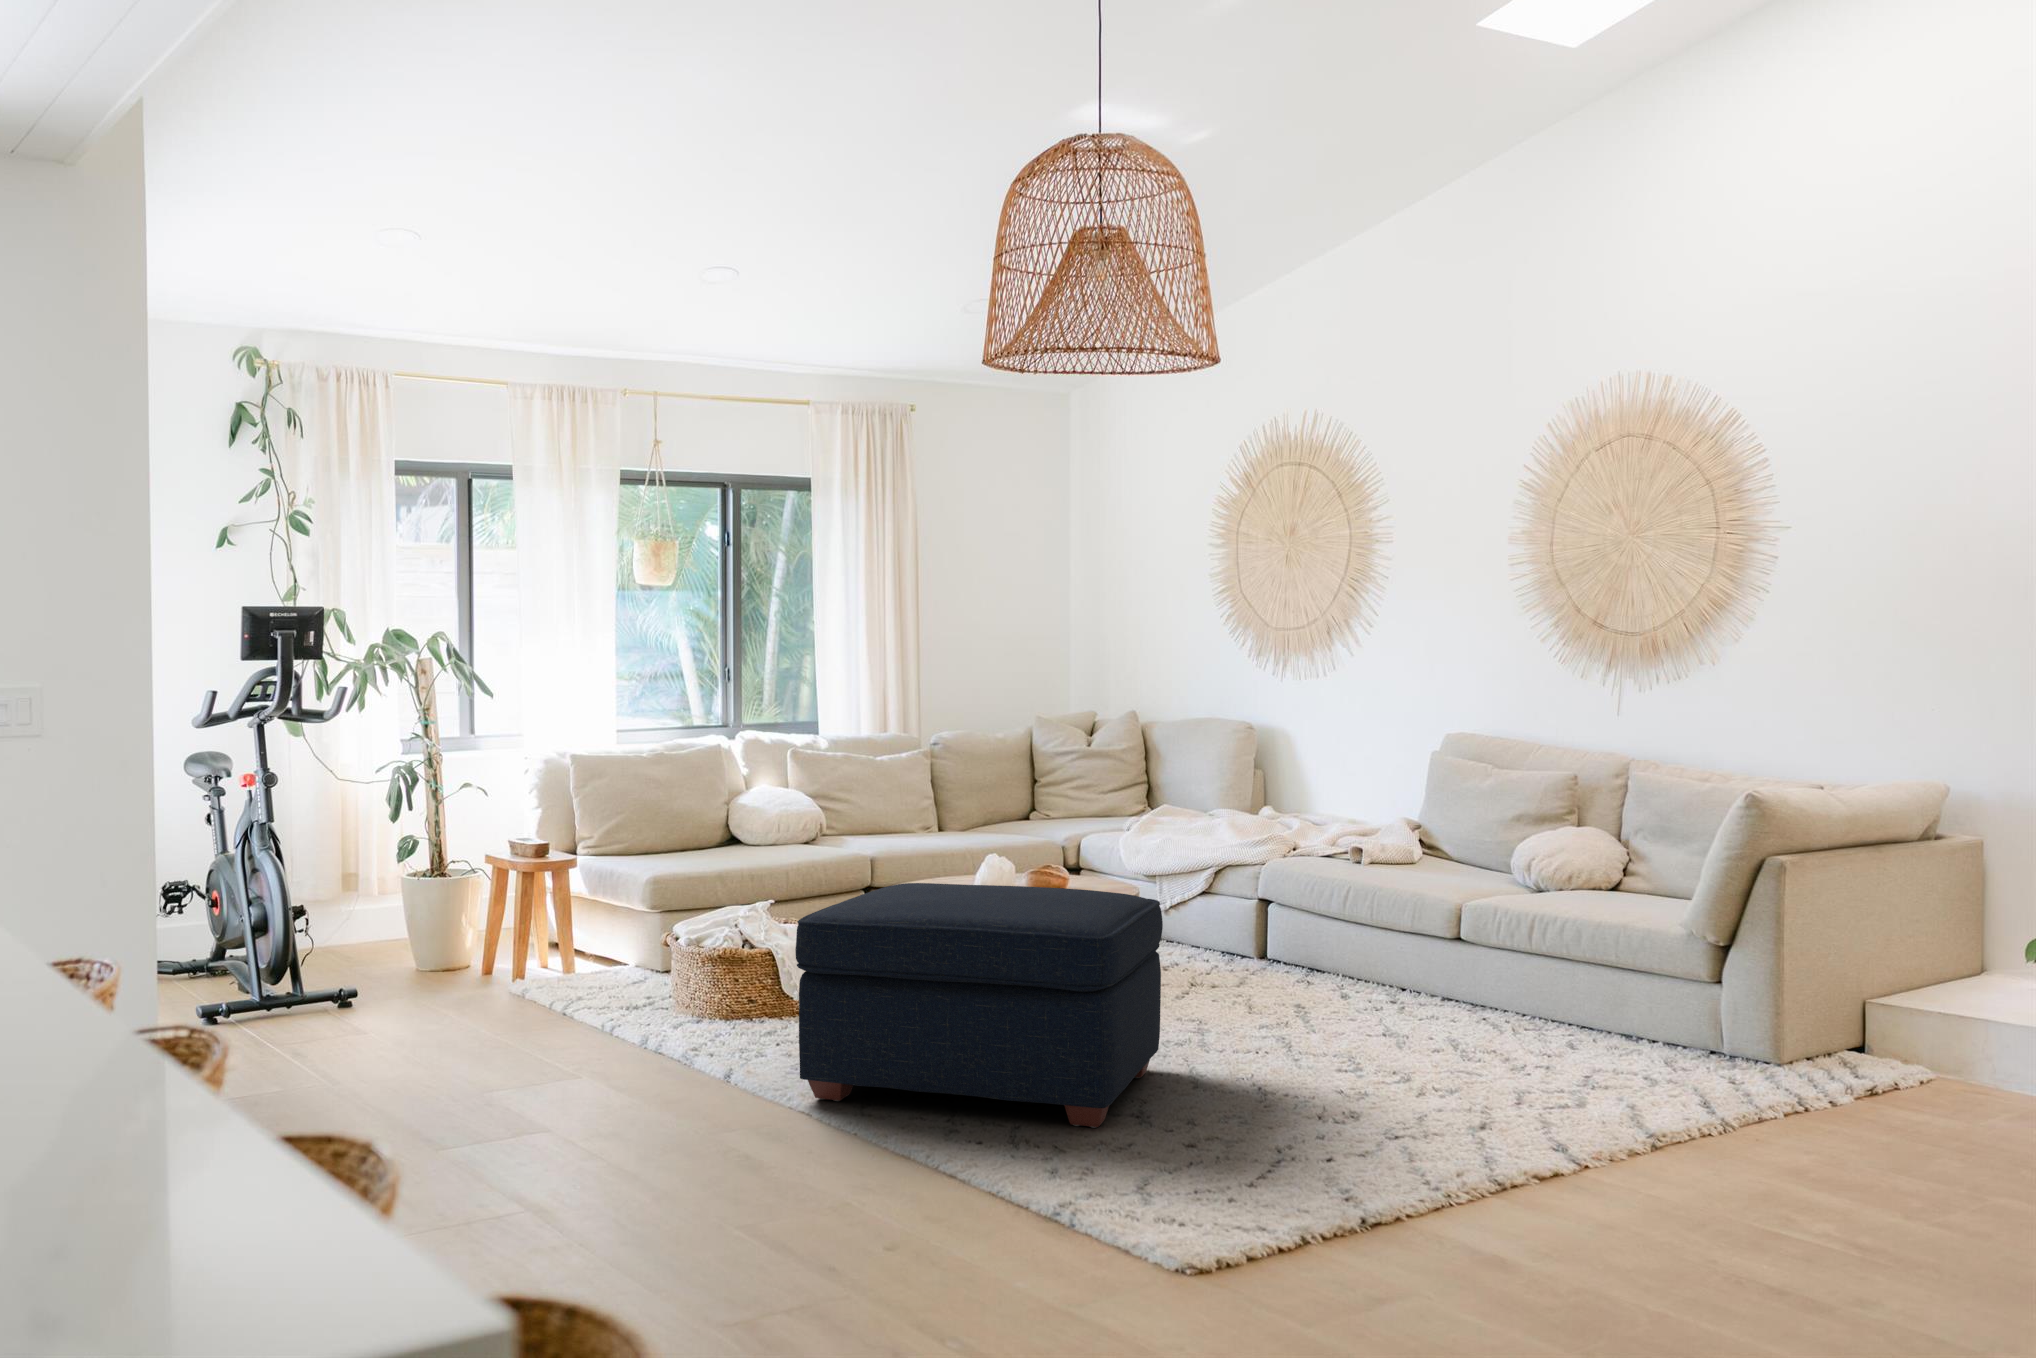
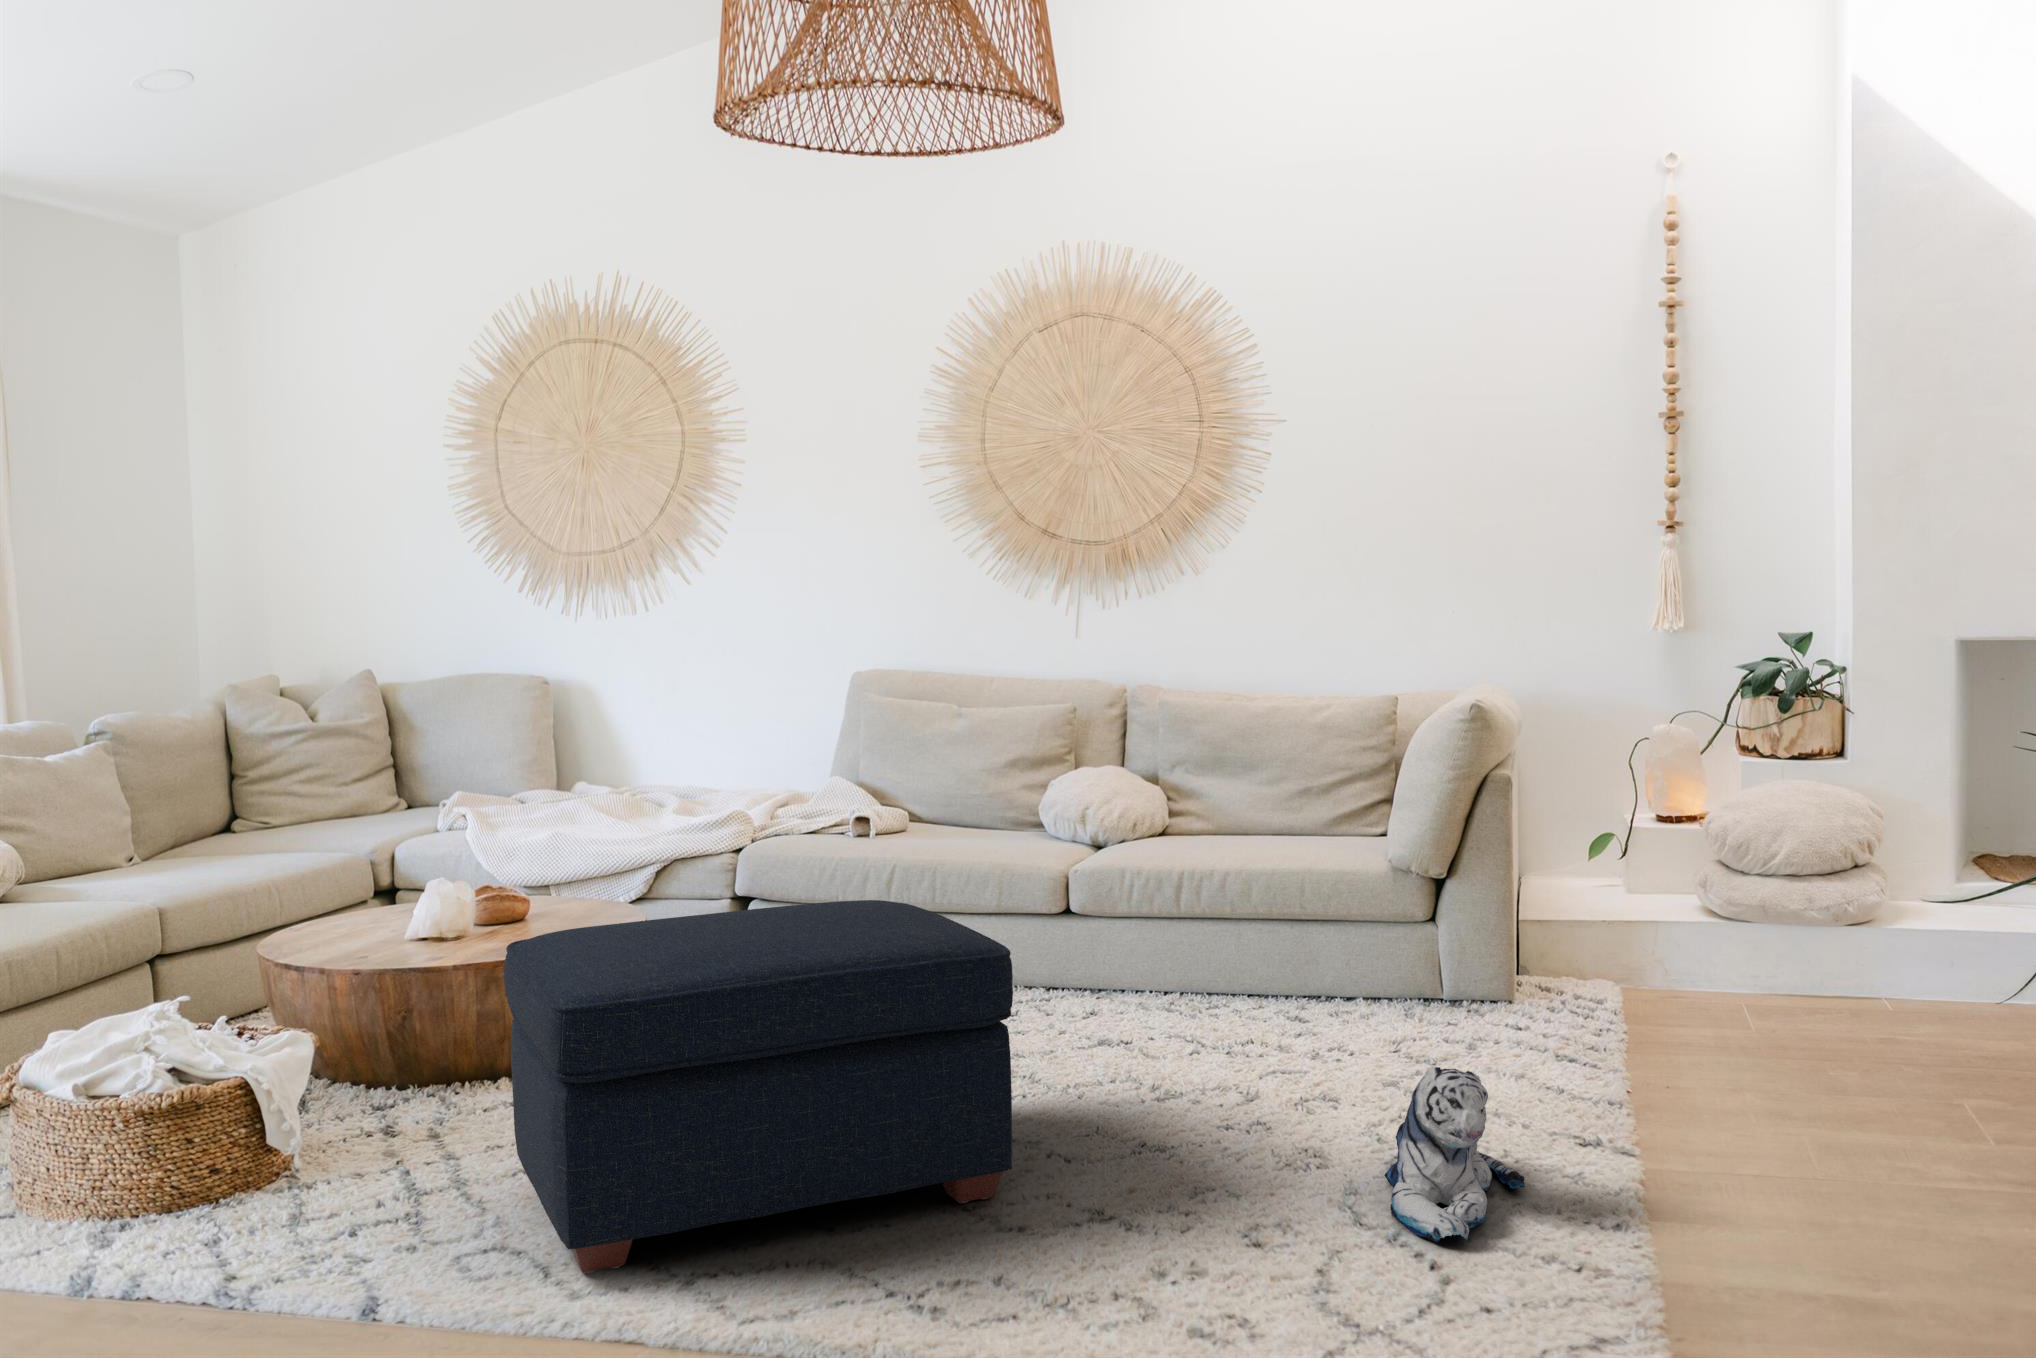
plush toy: none [1308,1098,1503,1256] -> present [1384,1067,1525,1242]

